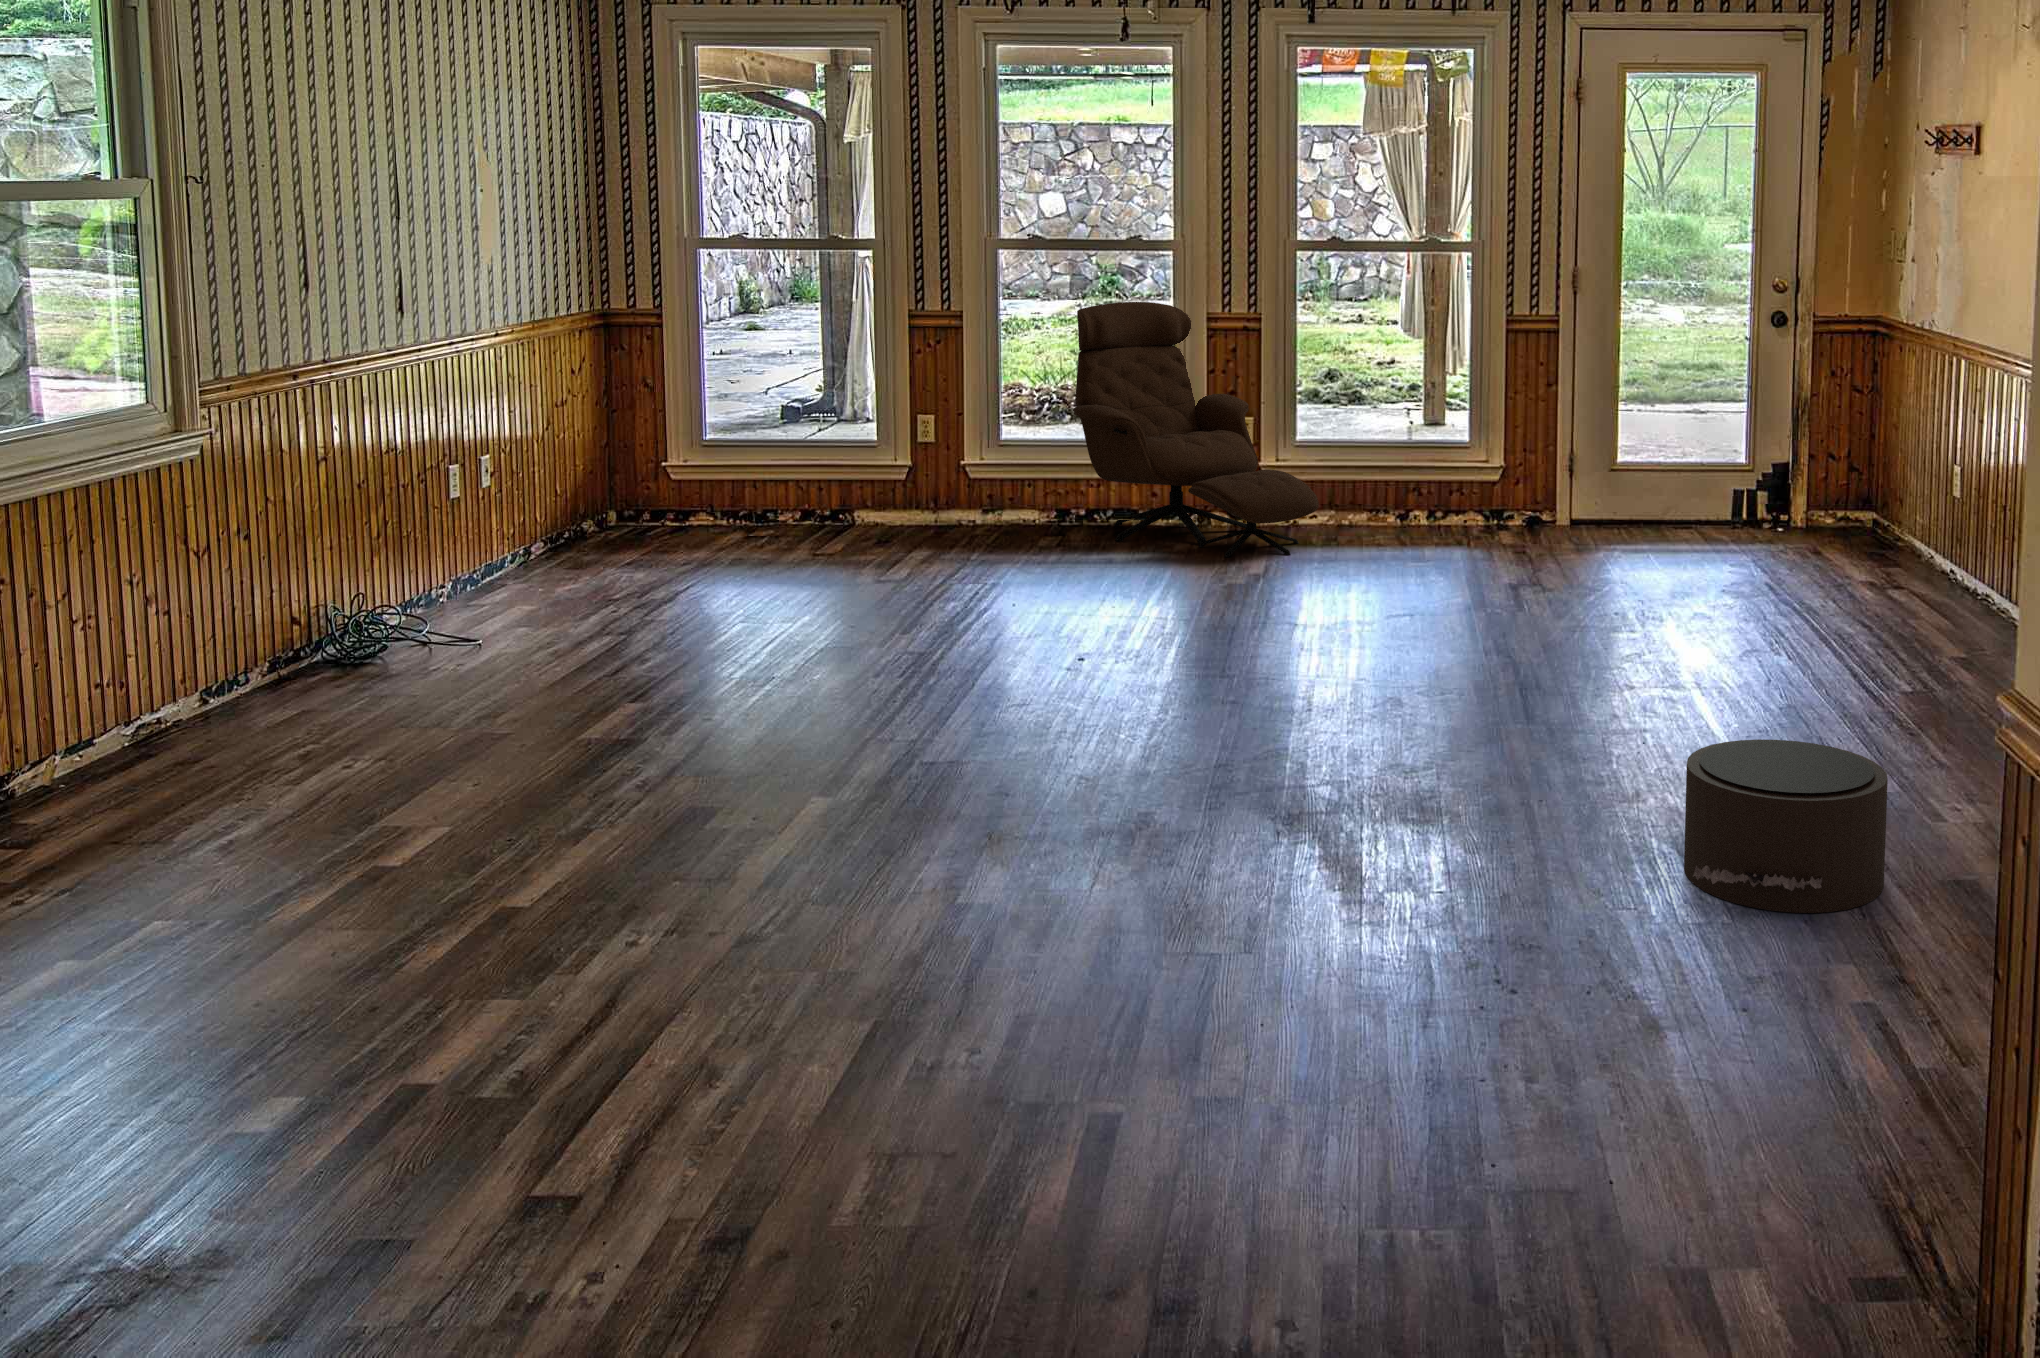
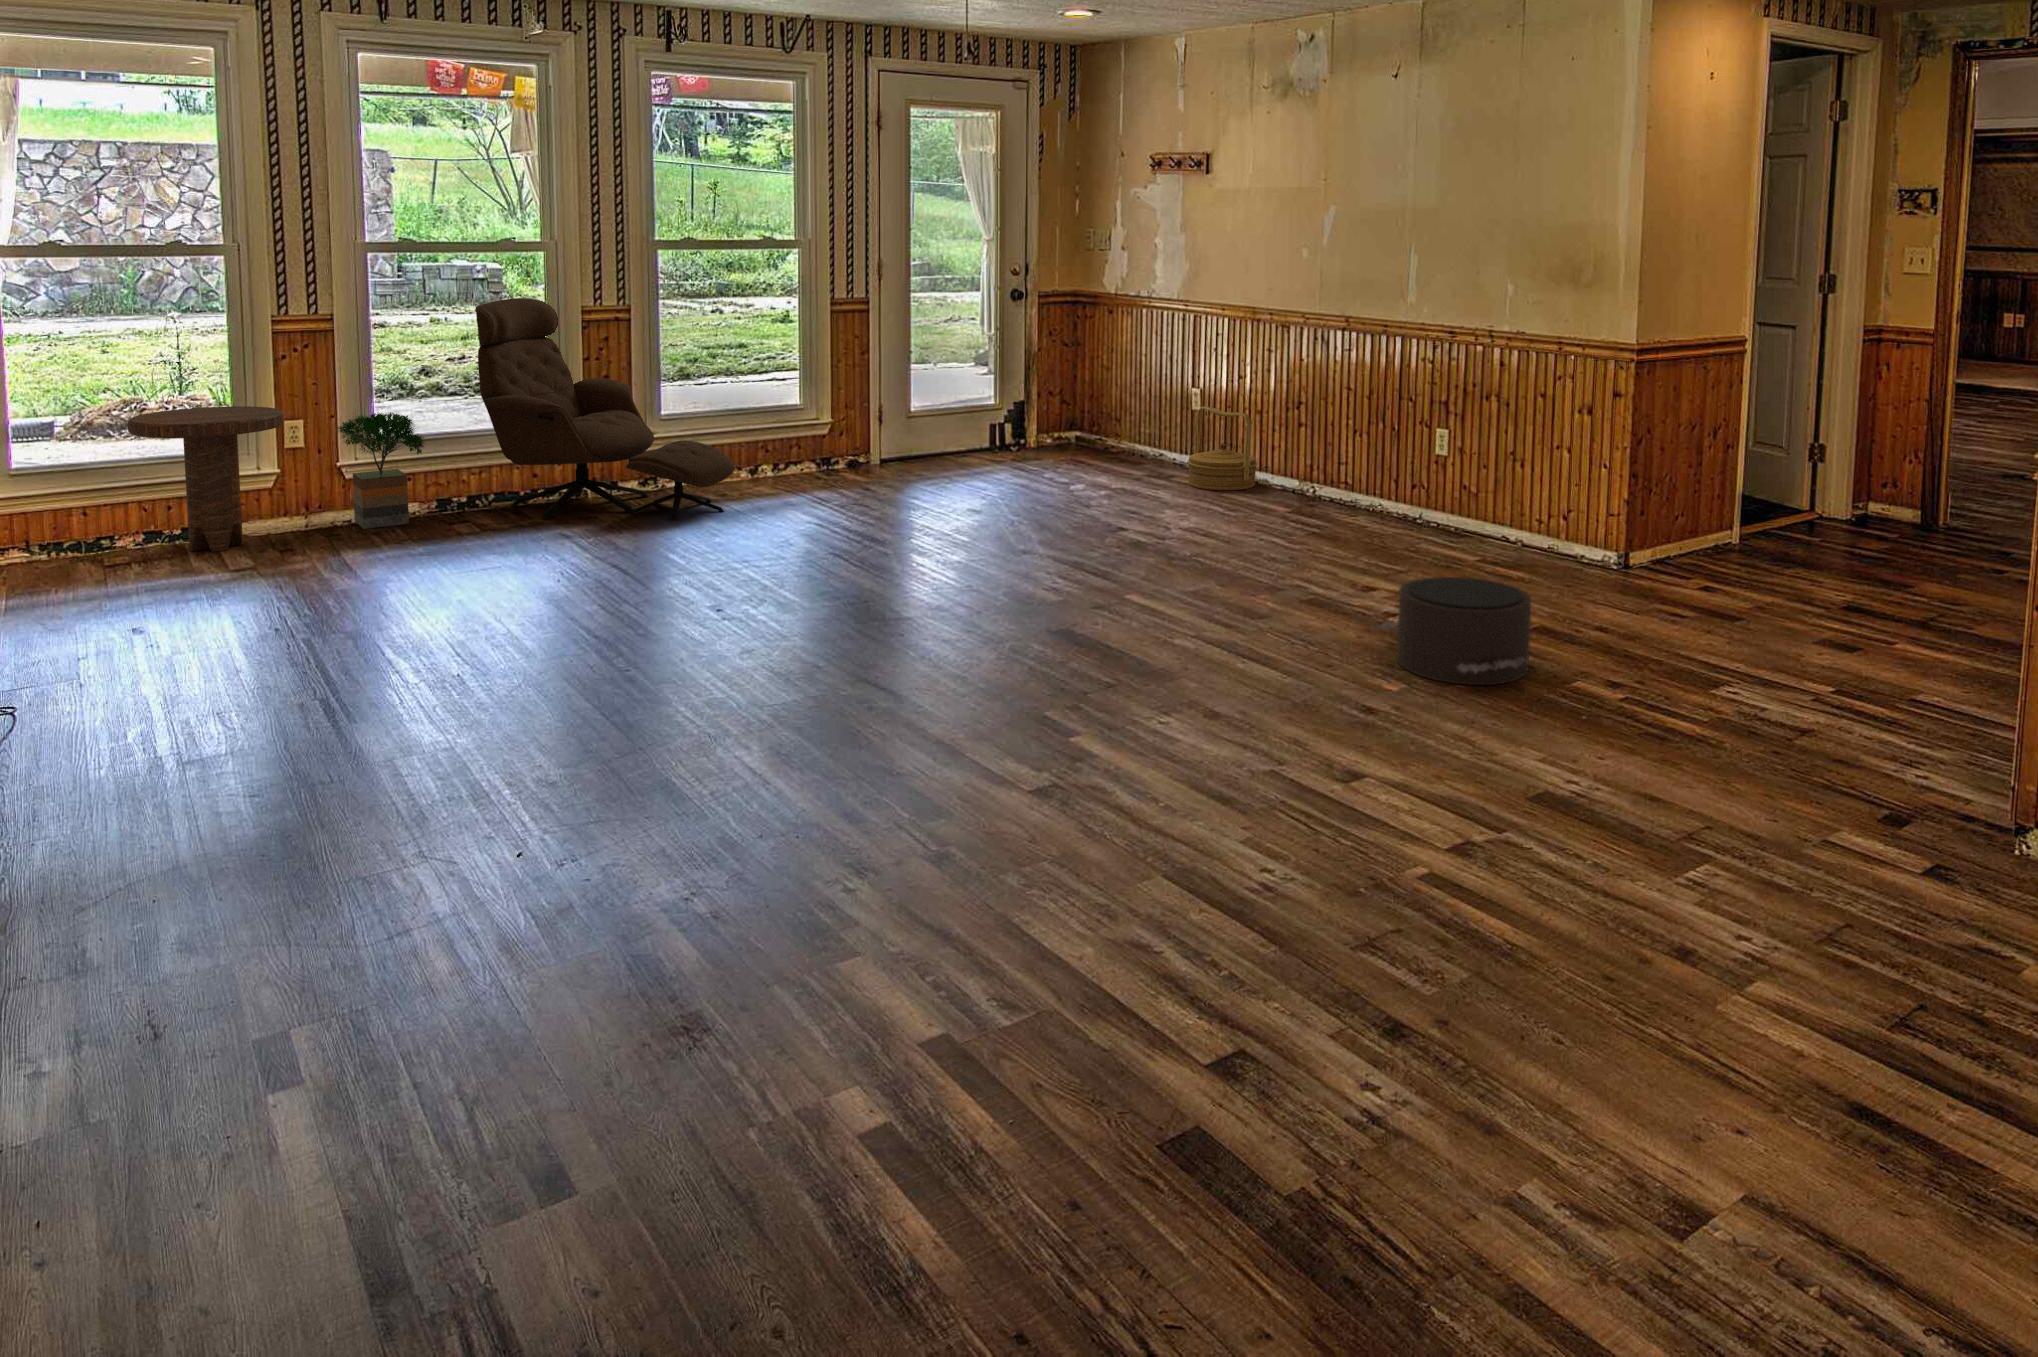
side table: none [761,398,893,536] -> present [128,406,284,552]
potted tree: none [947,414,1027,531] -> present [338,412,424,529]
woven basket: none [1893,483,2000,607] -> present [1187,407,1257,490]

